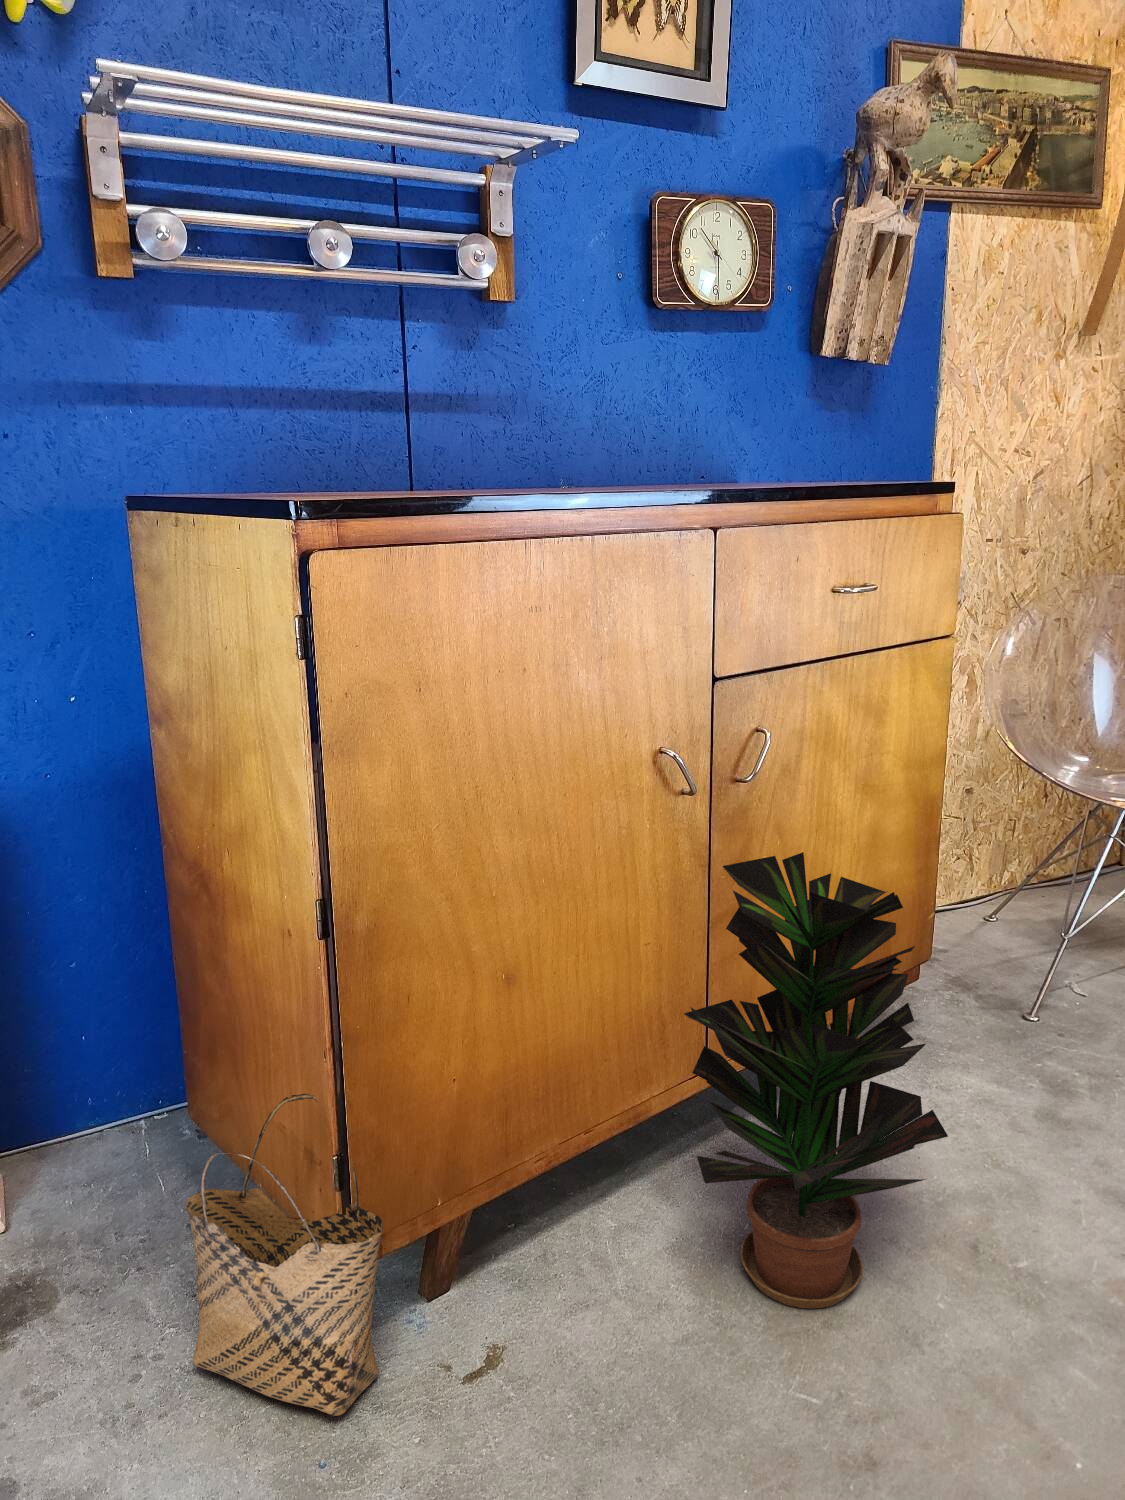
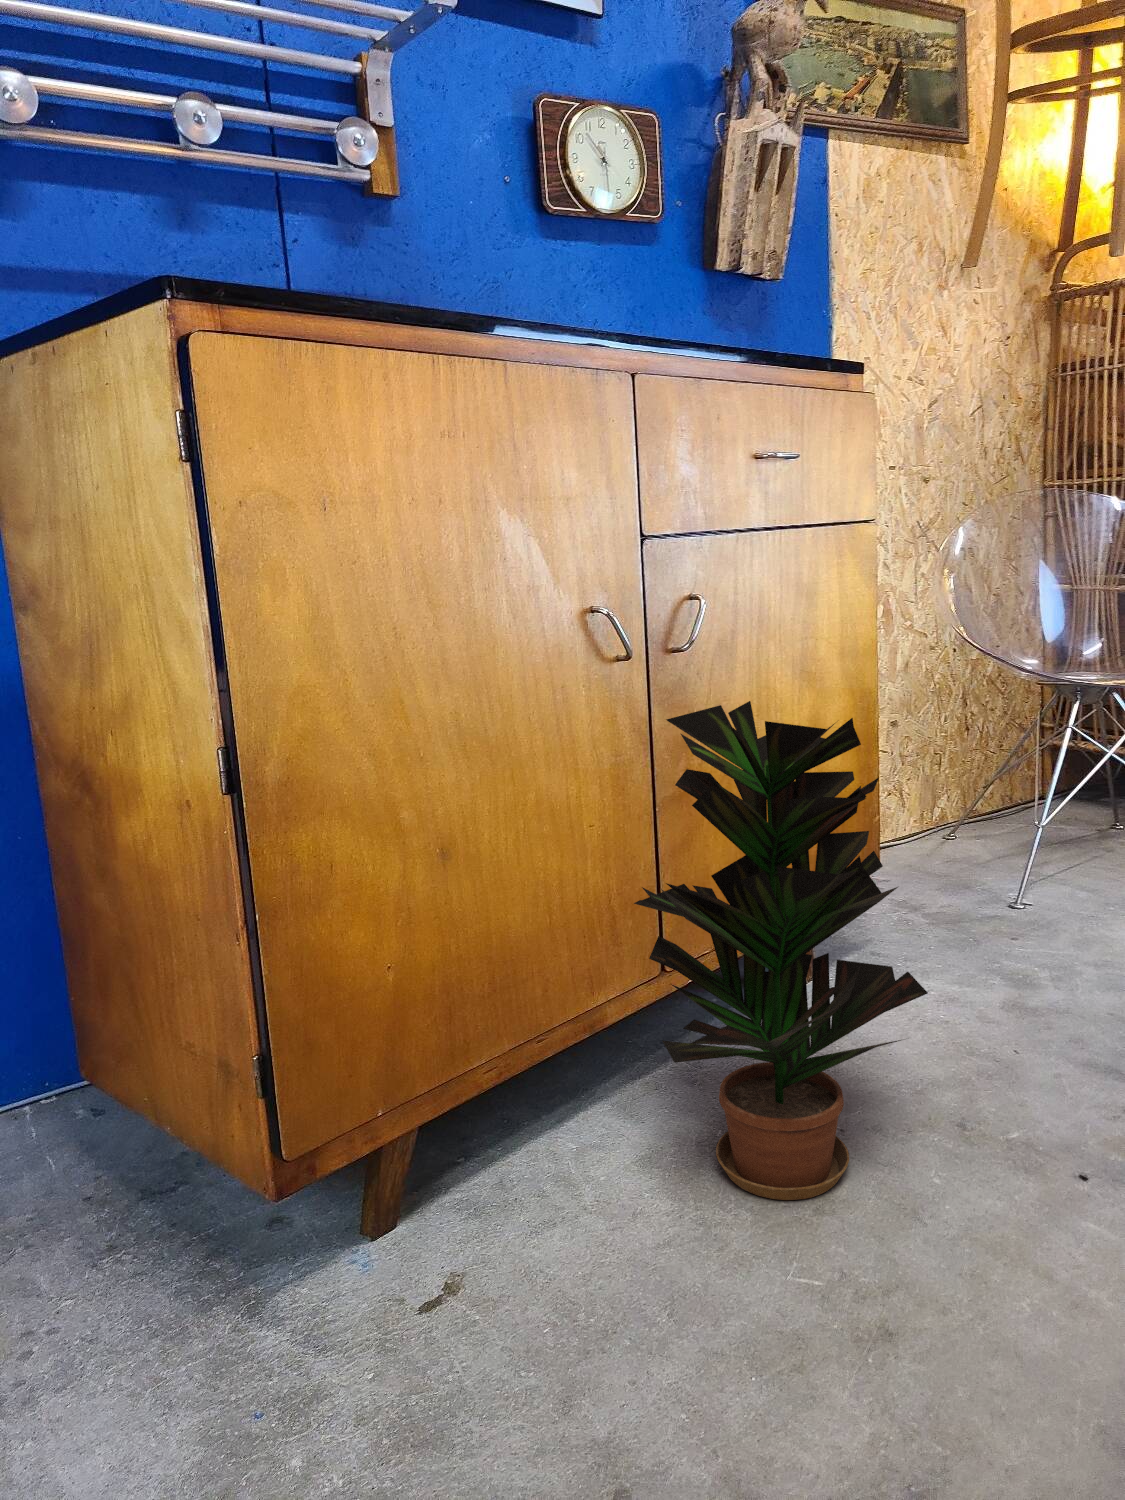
woven basket: present [185,1094,383,1416] -> none [83,995,323,1357]

